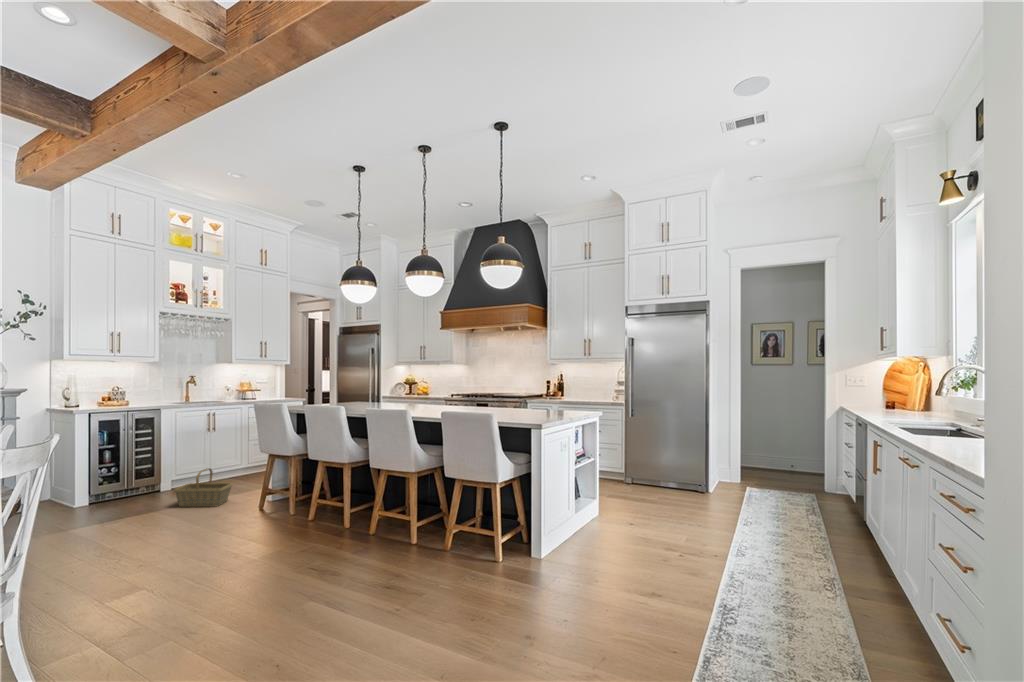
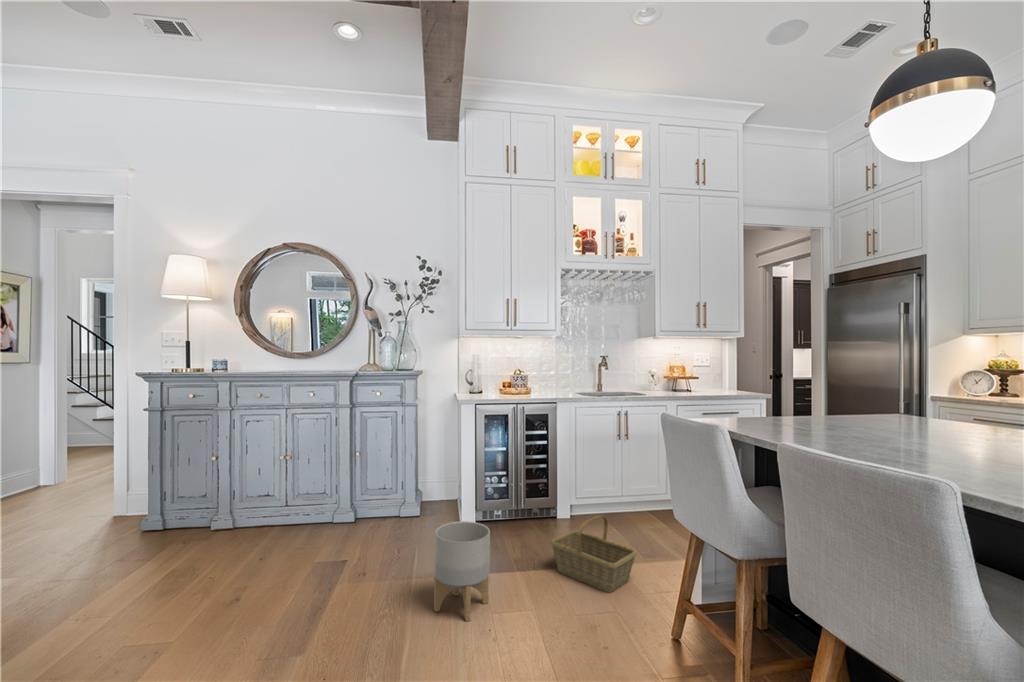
planter: none [104,478,145,533] -> present [434,521,490,621]

